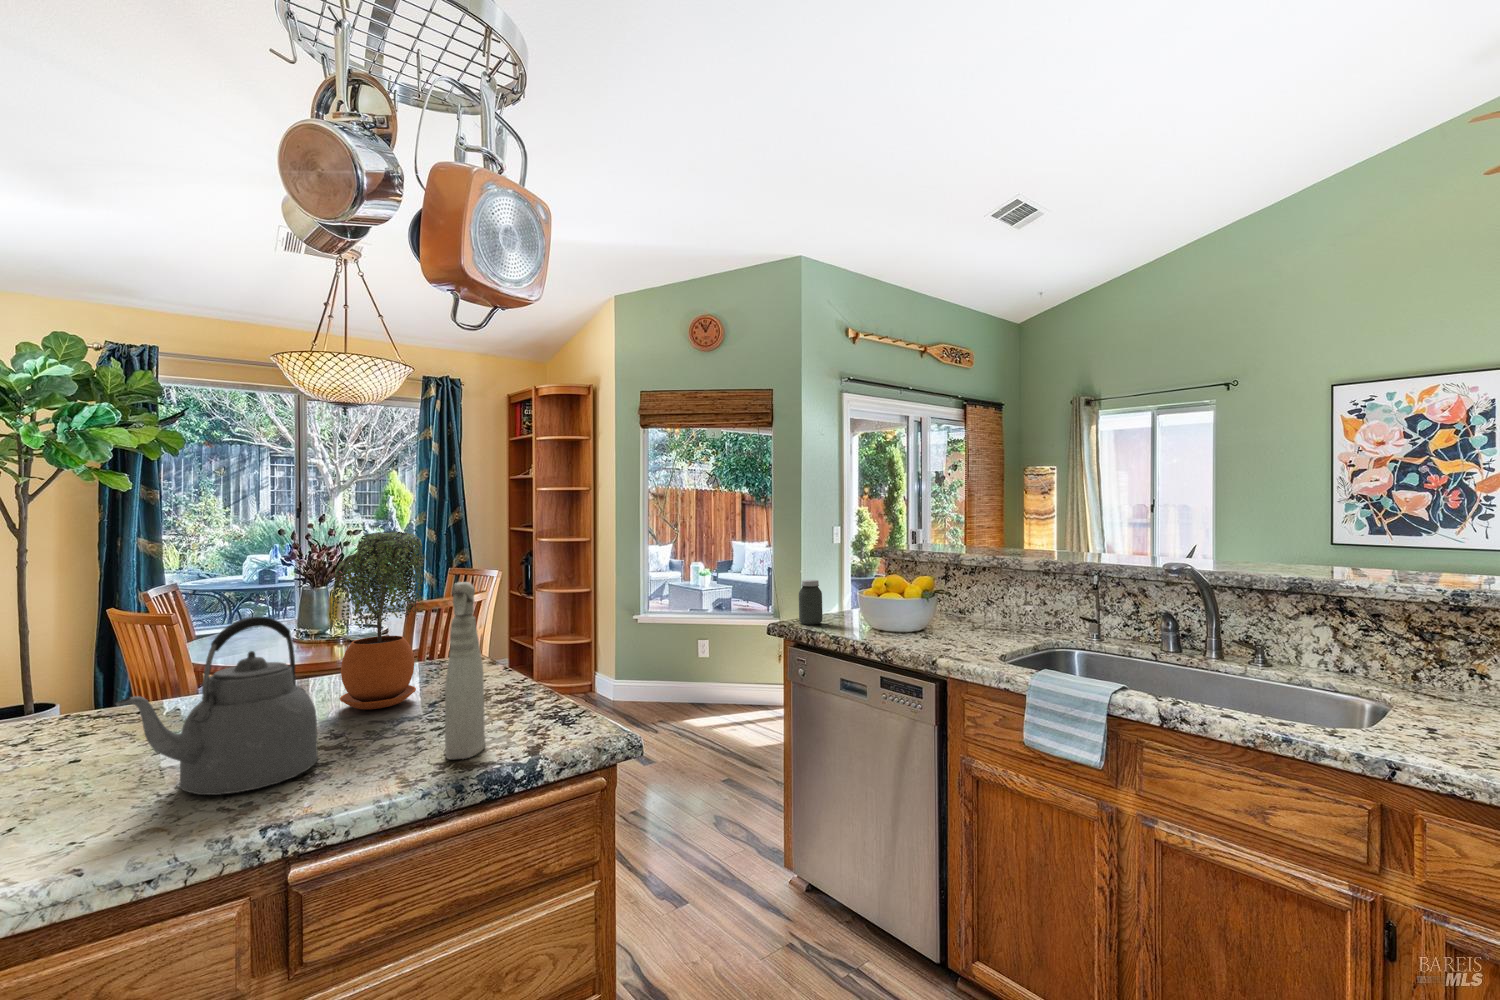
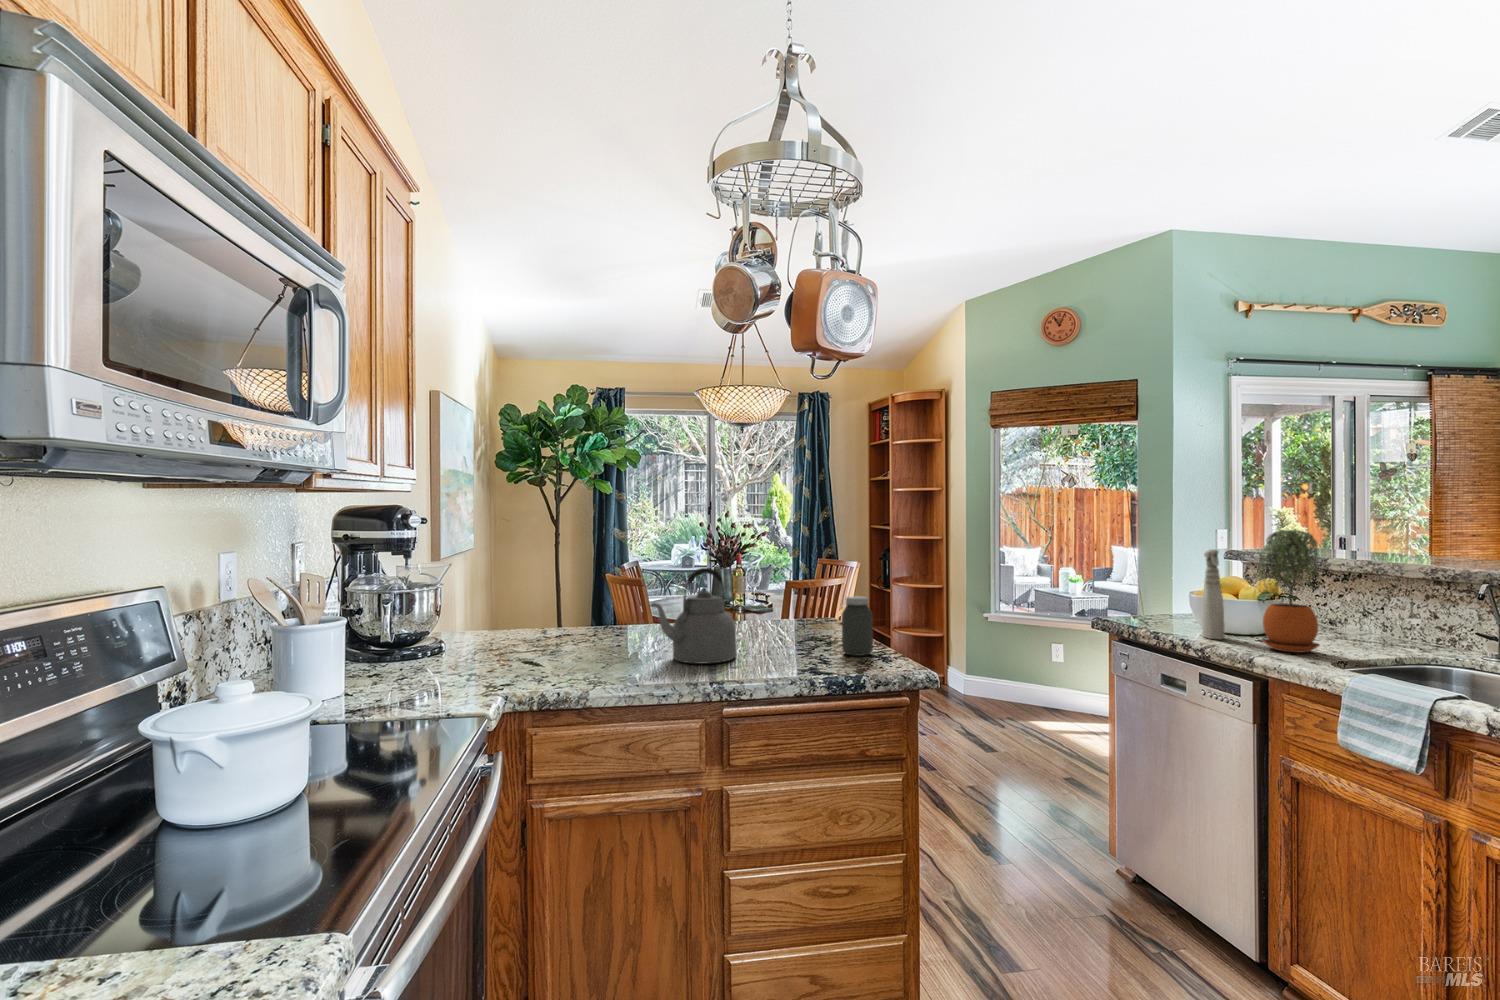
potted plant: present [330,531,424,709] -> present [1254,530,1320,653]
jar: present [799,580,822,625] -> present [842,596,873,656]
spray bottle: present [445,582,485,759] -> present [1202,549,1225,639]

